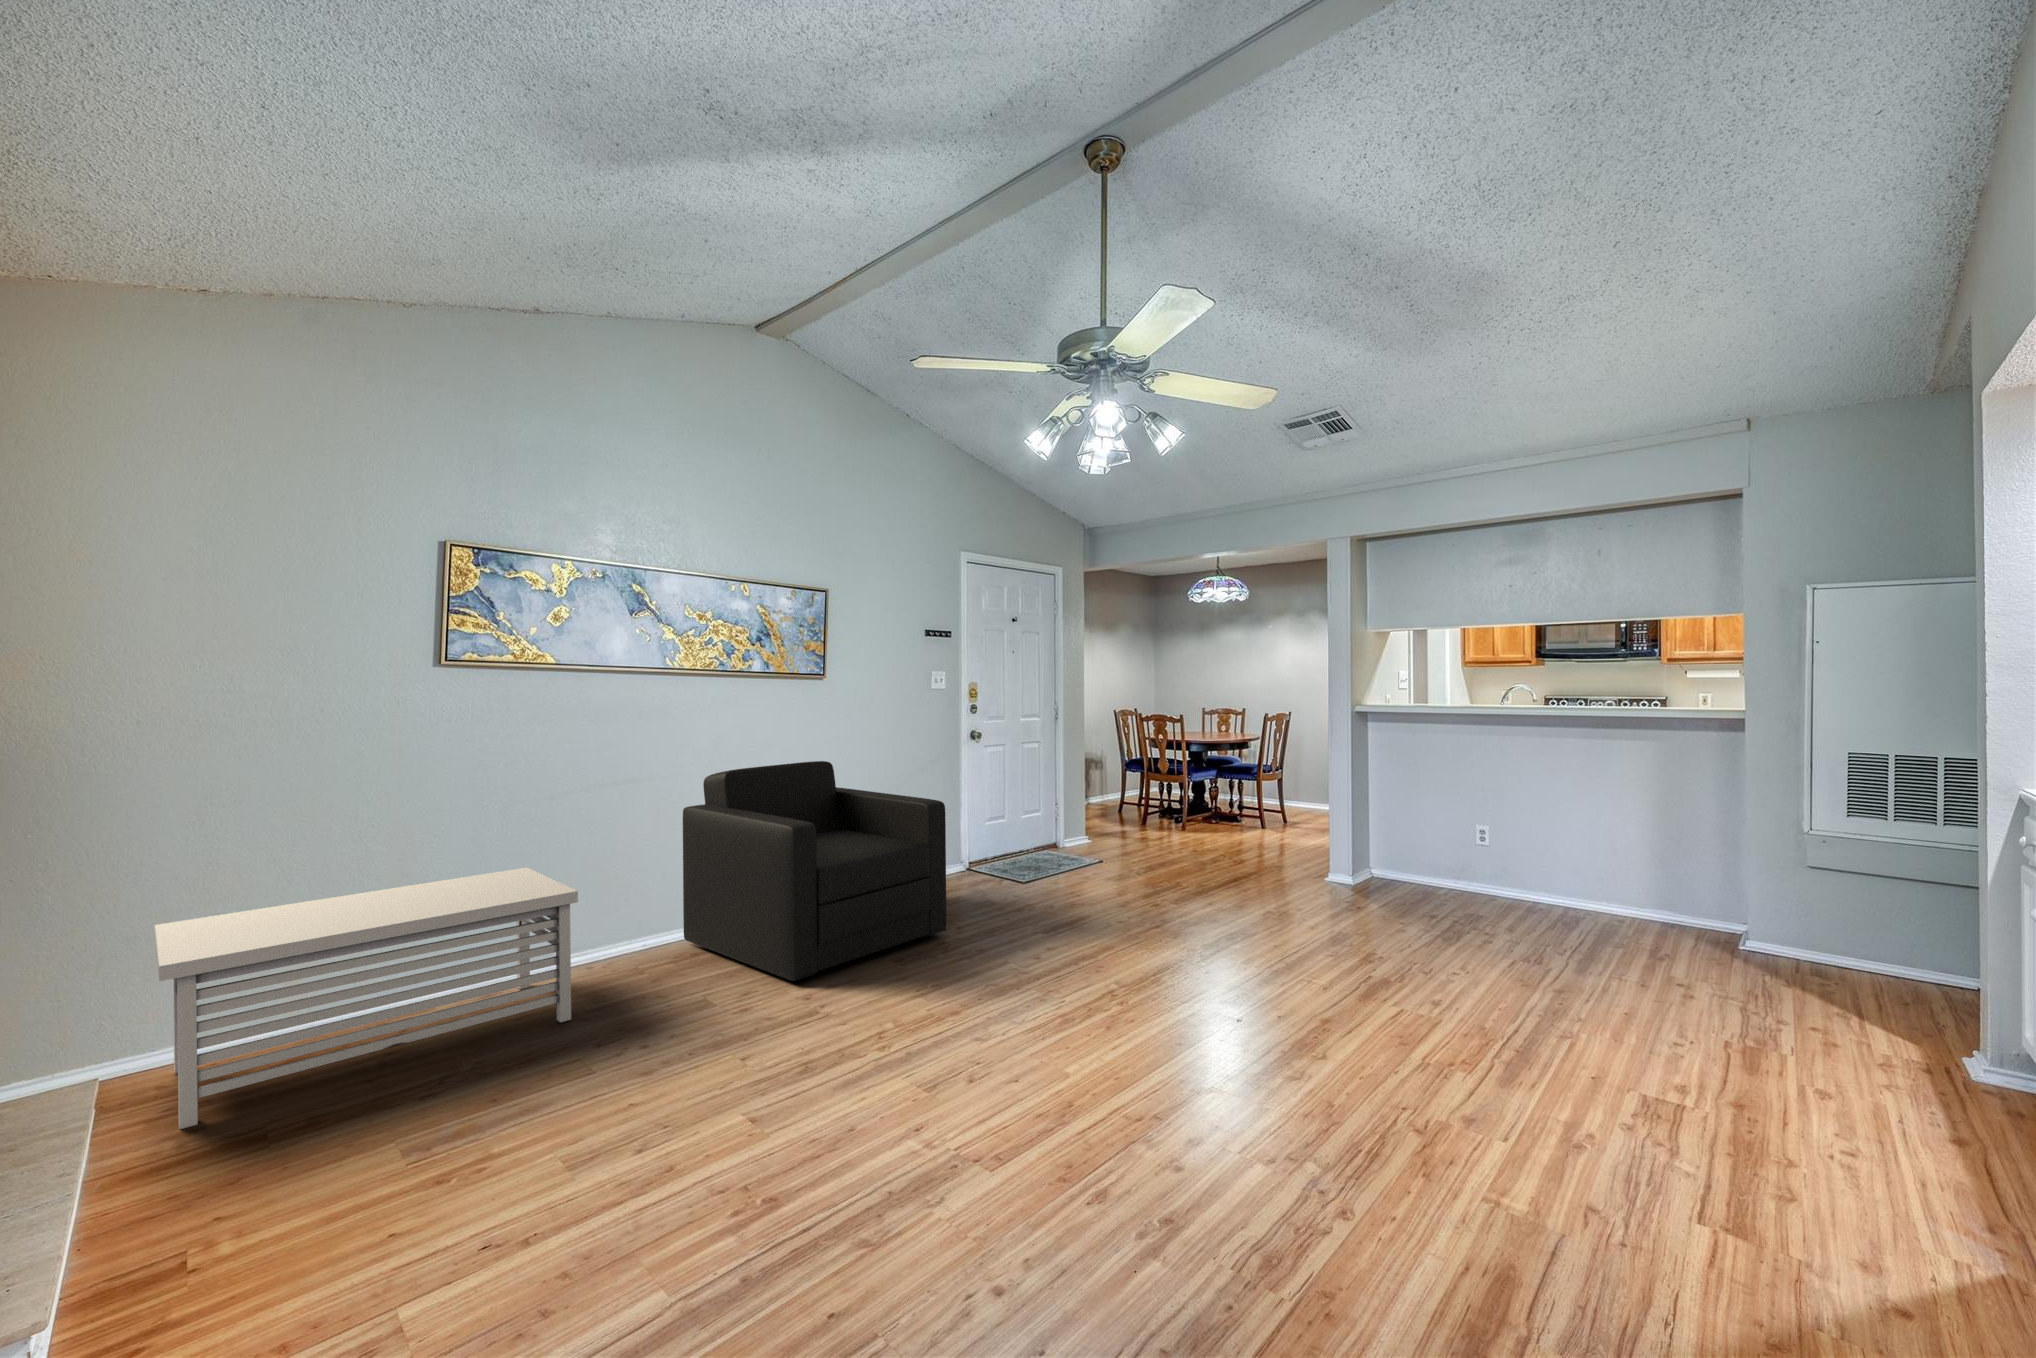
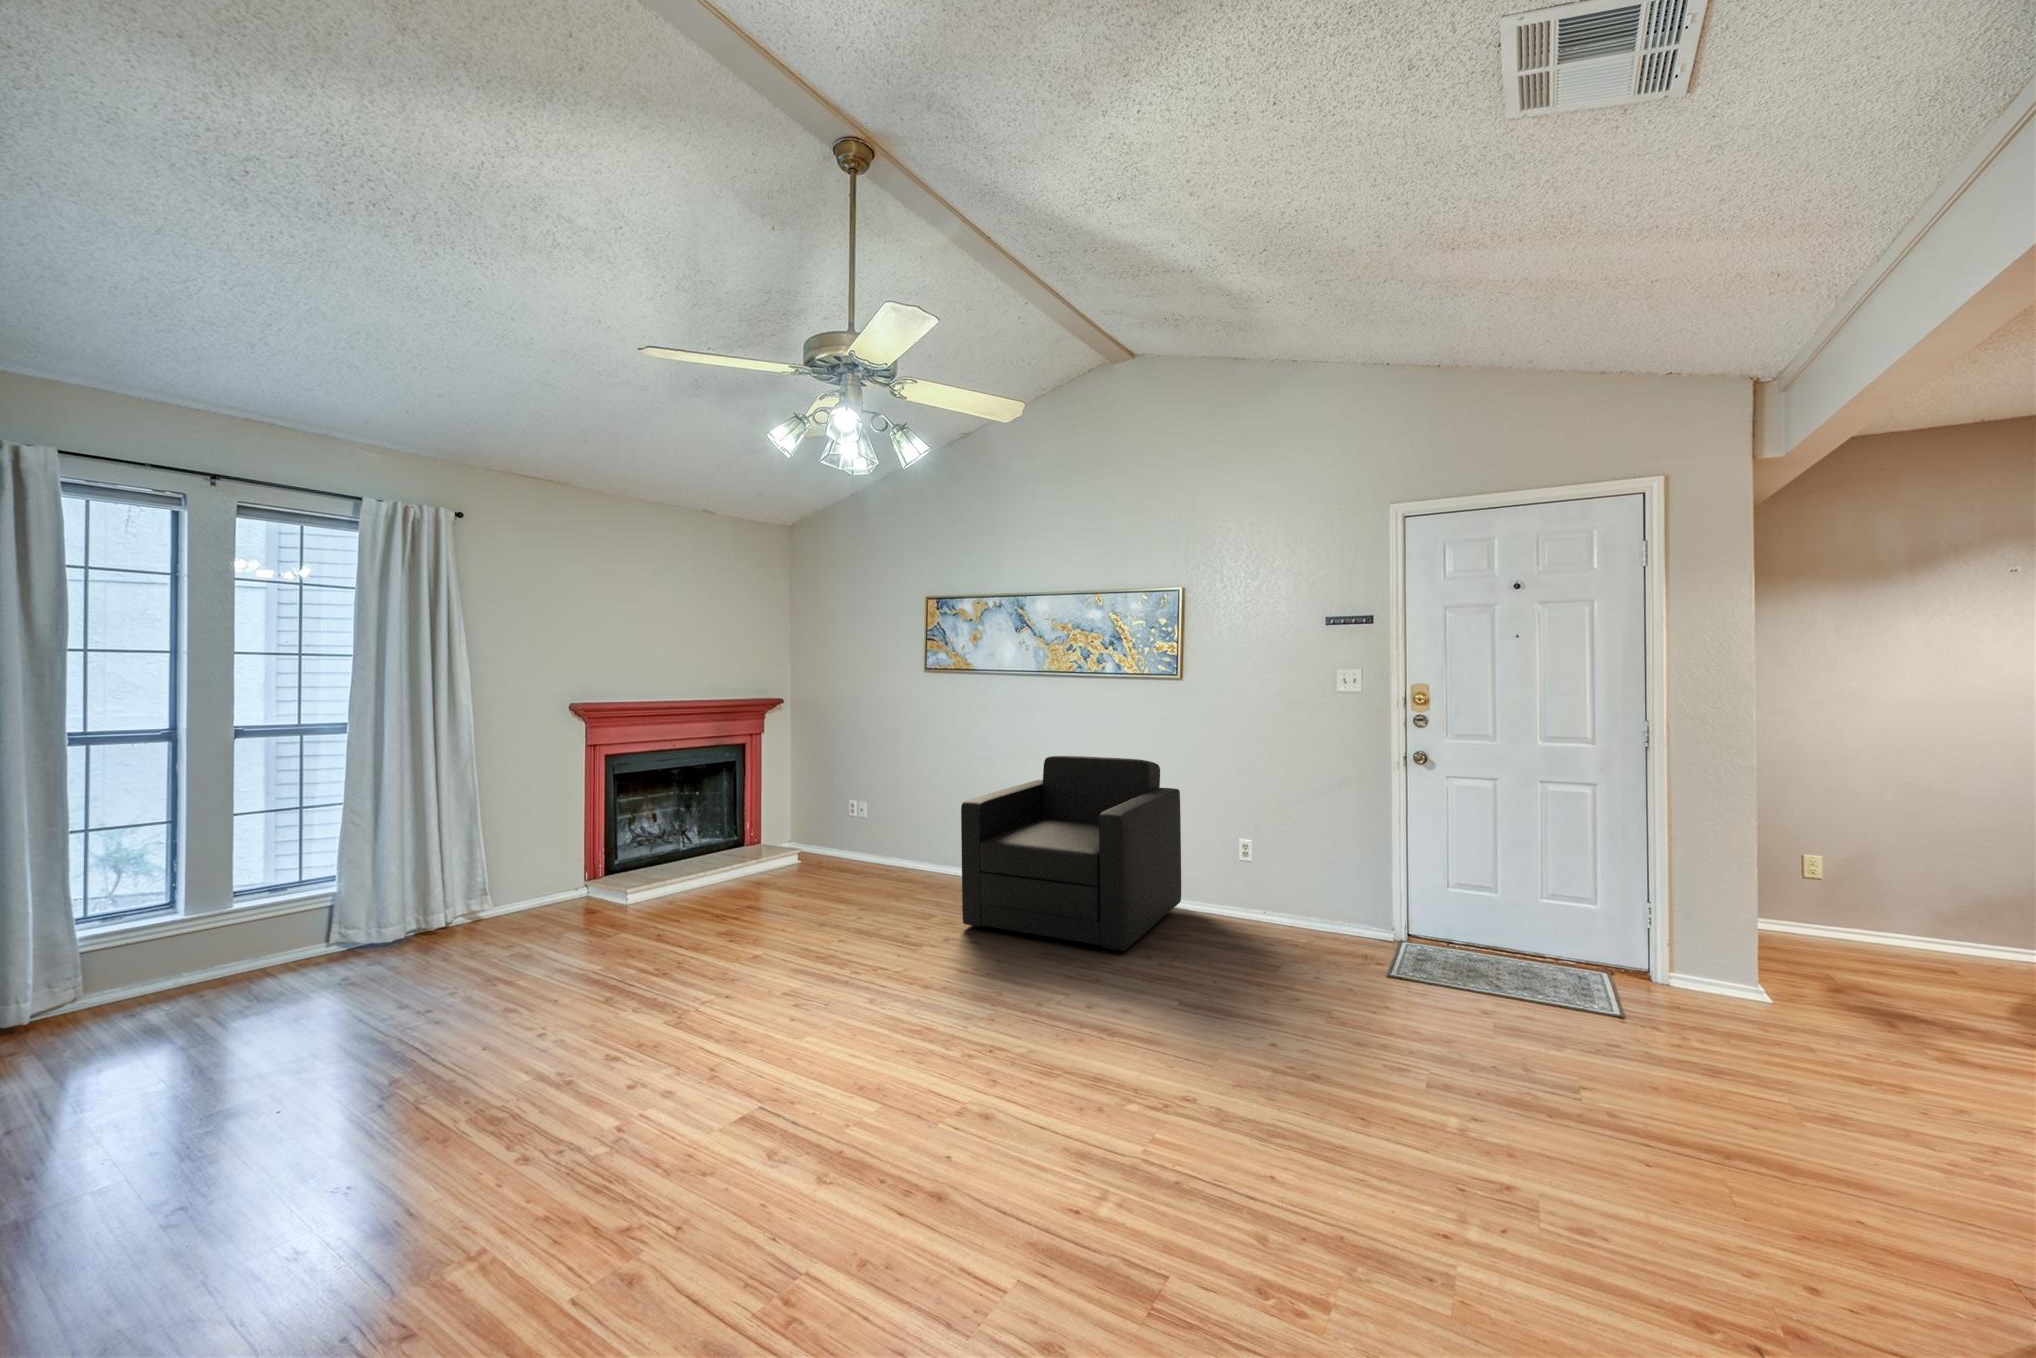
storage bench: present [155,868,578,1129] -> none [765,788,949,892]

